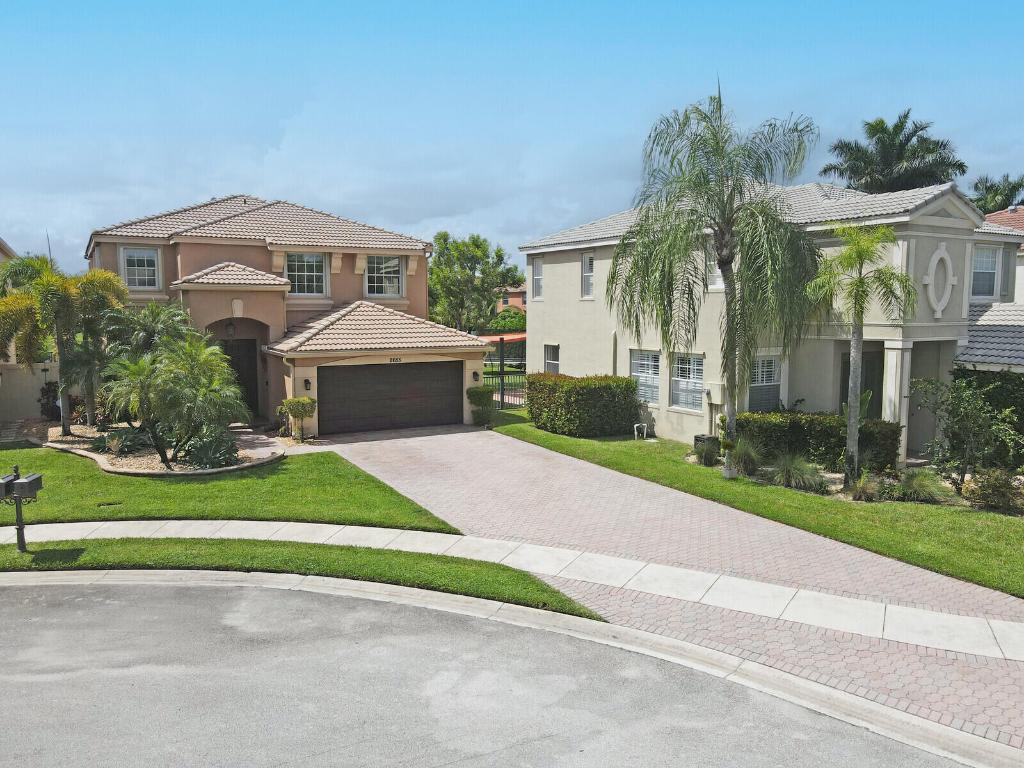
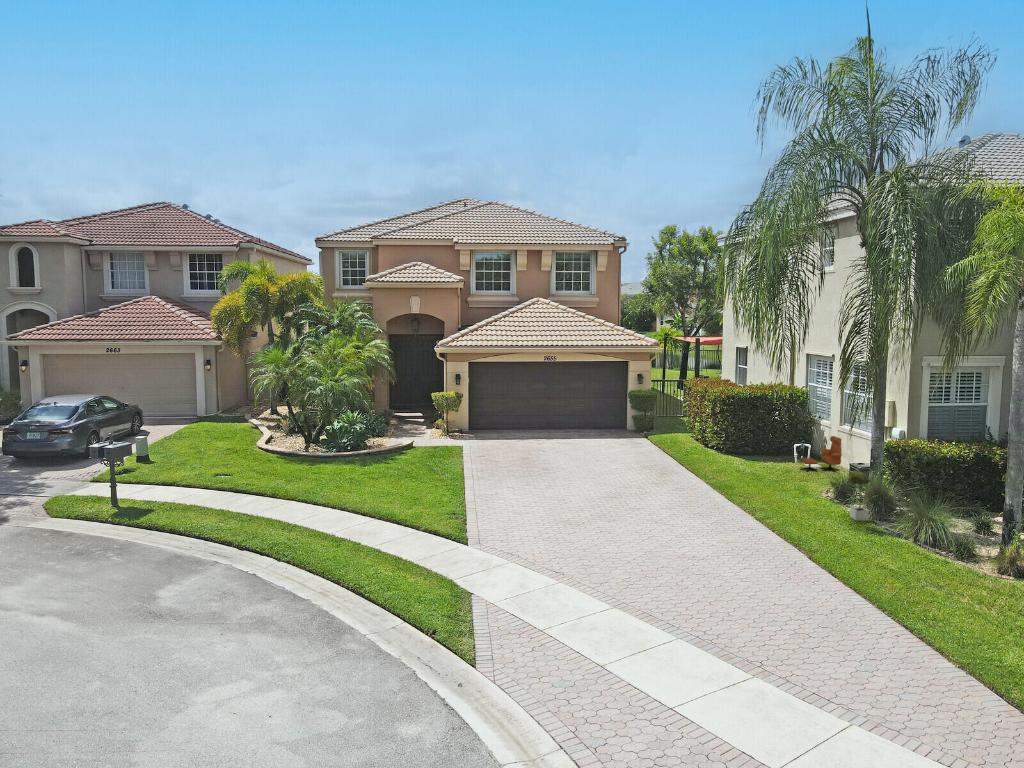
lounge chair: none [645,415,677,446] -> present [800,436,842,472]

